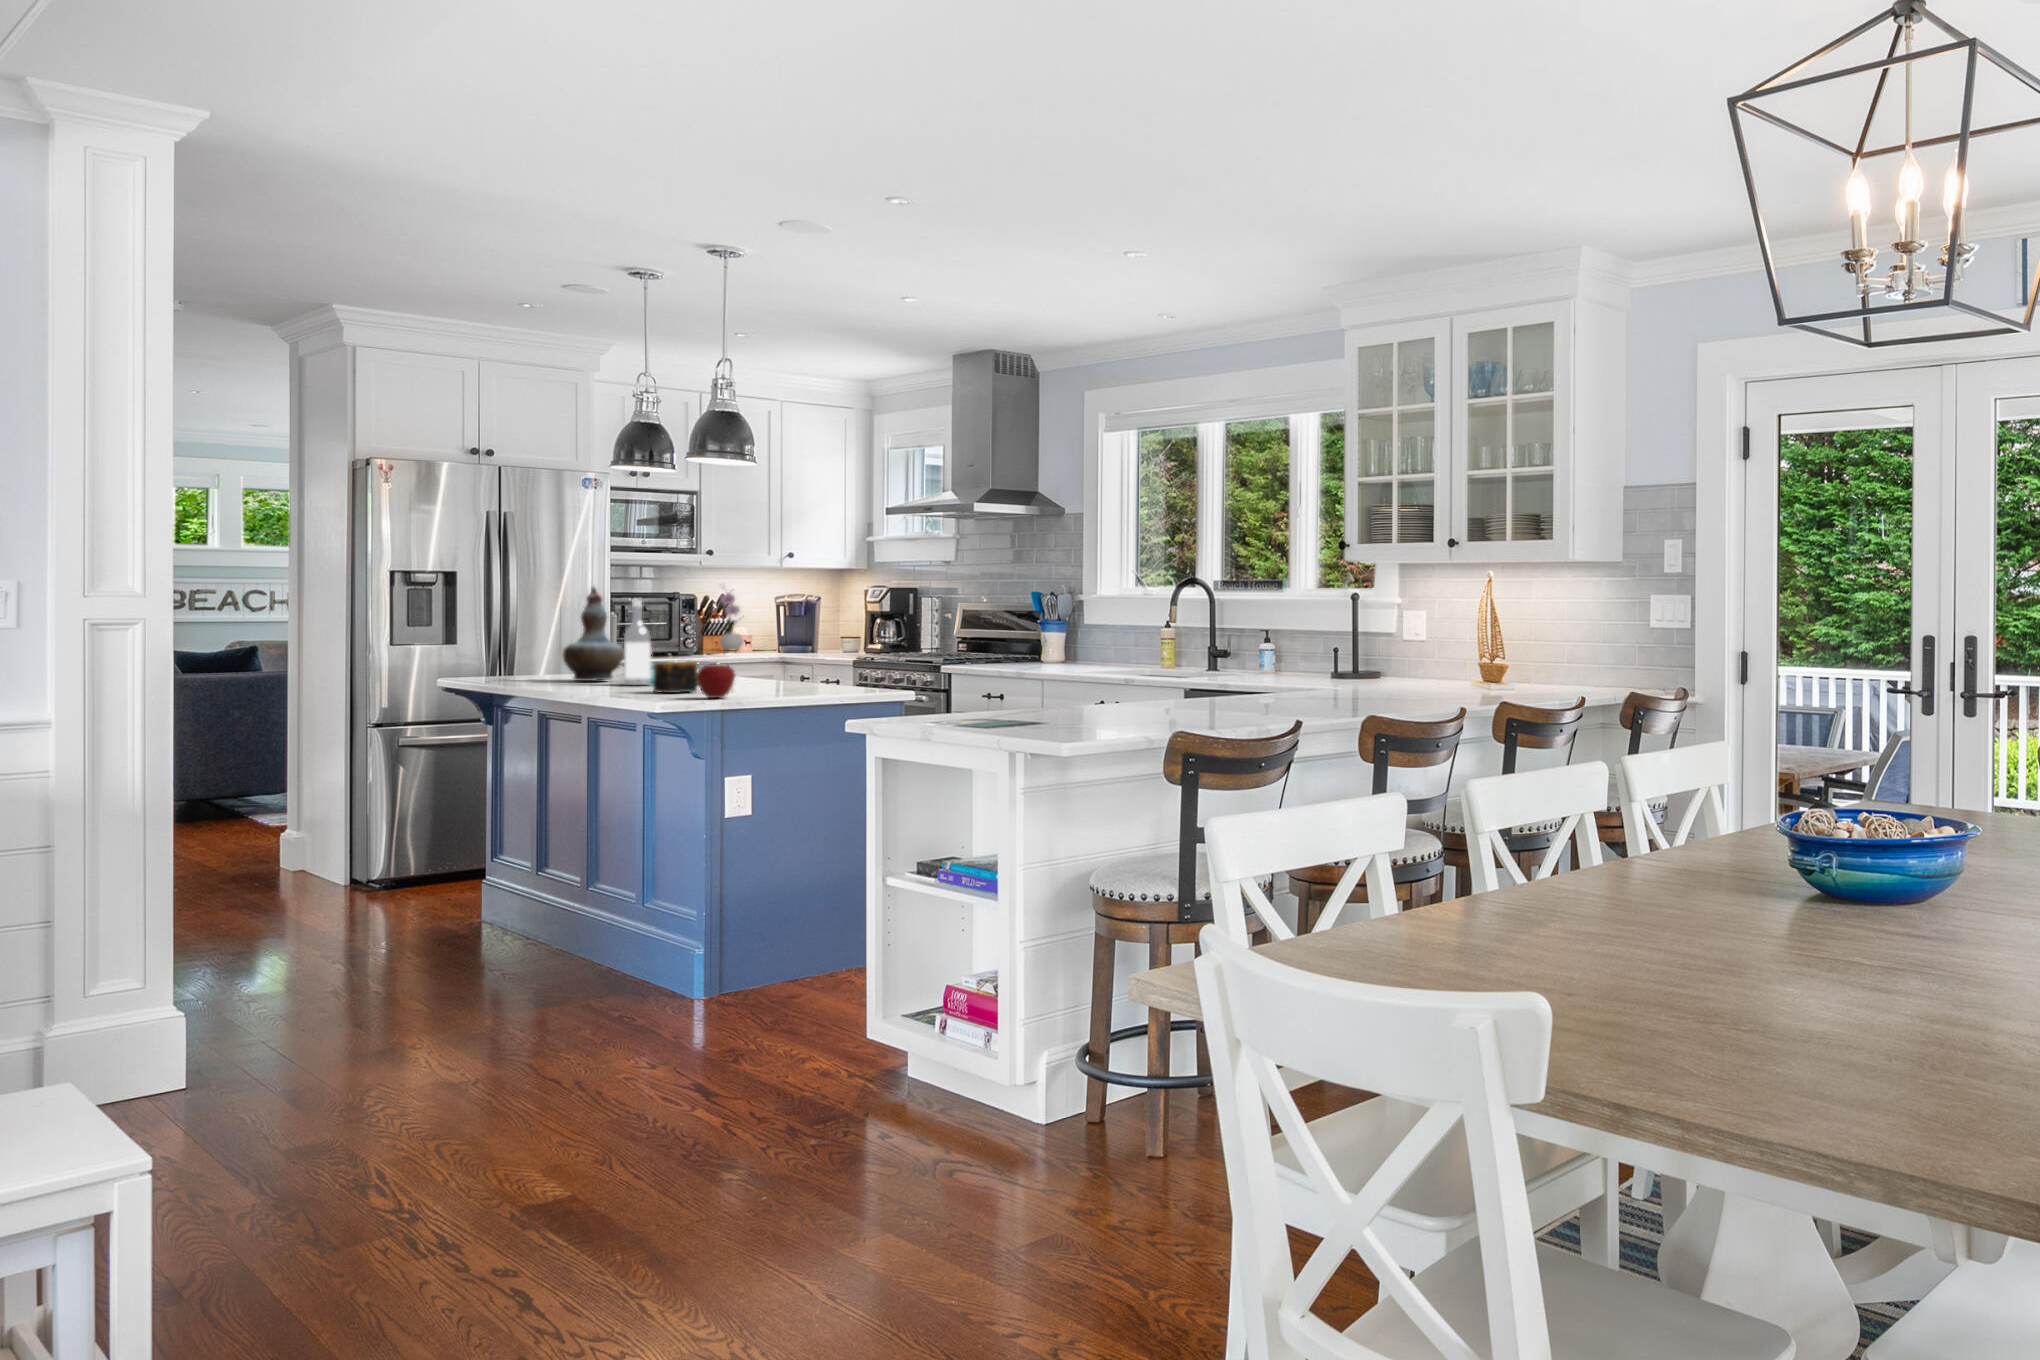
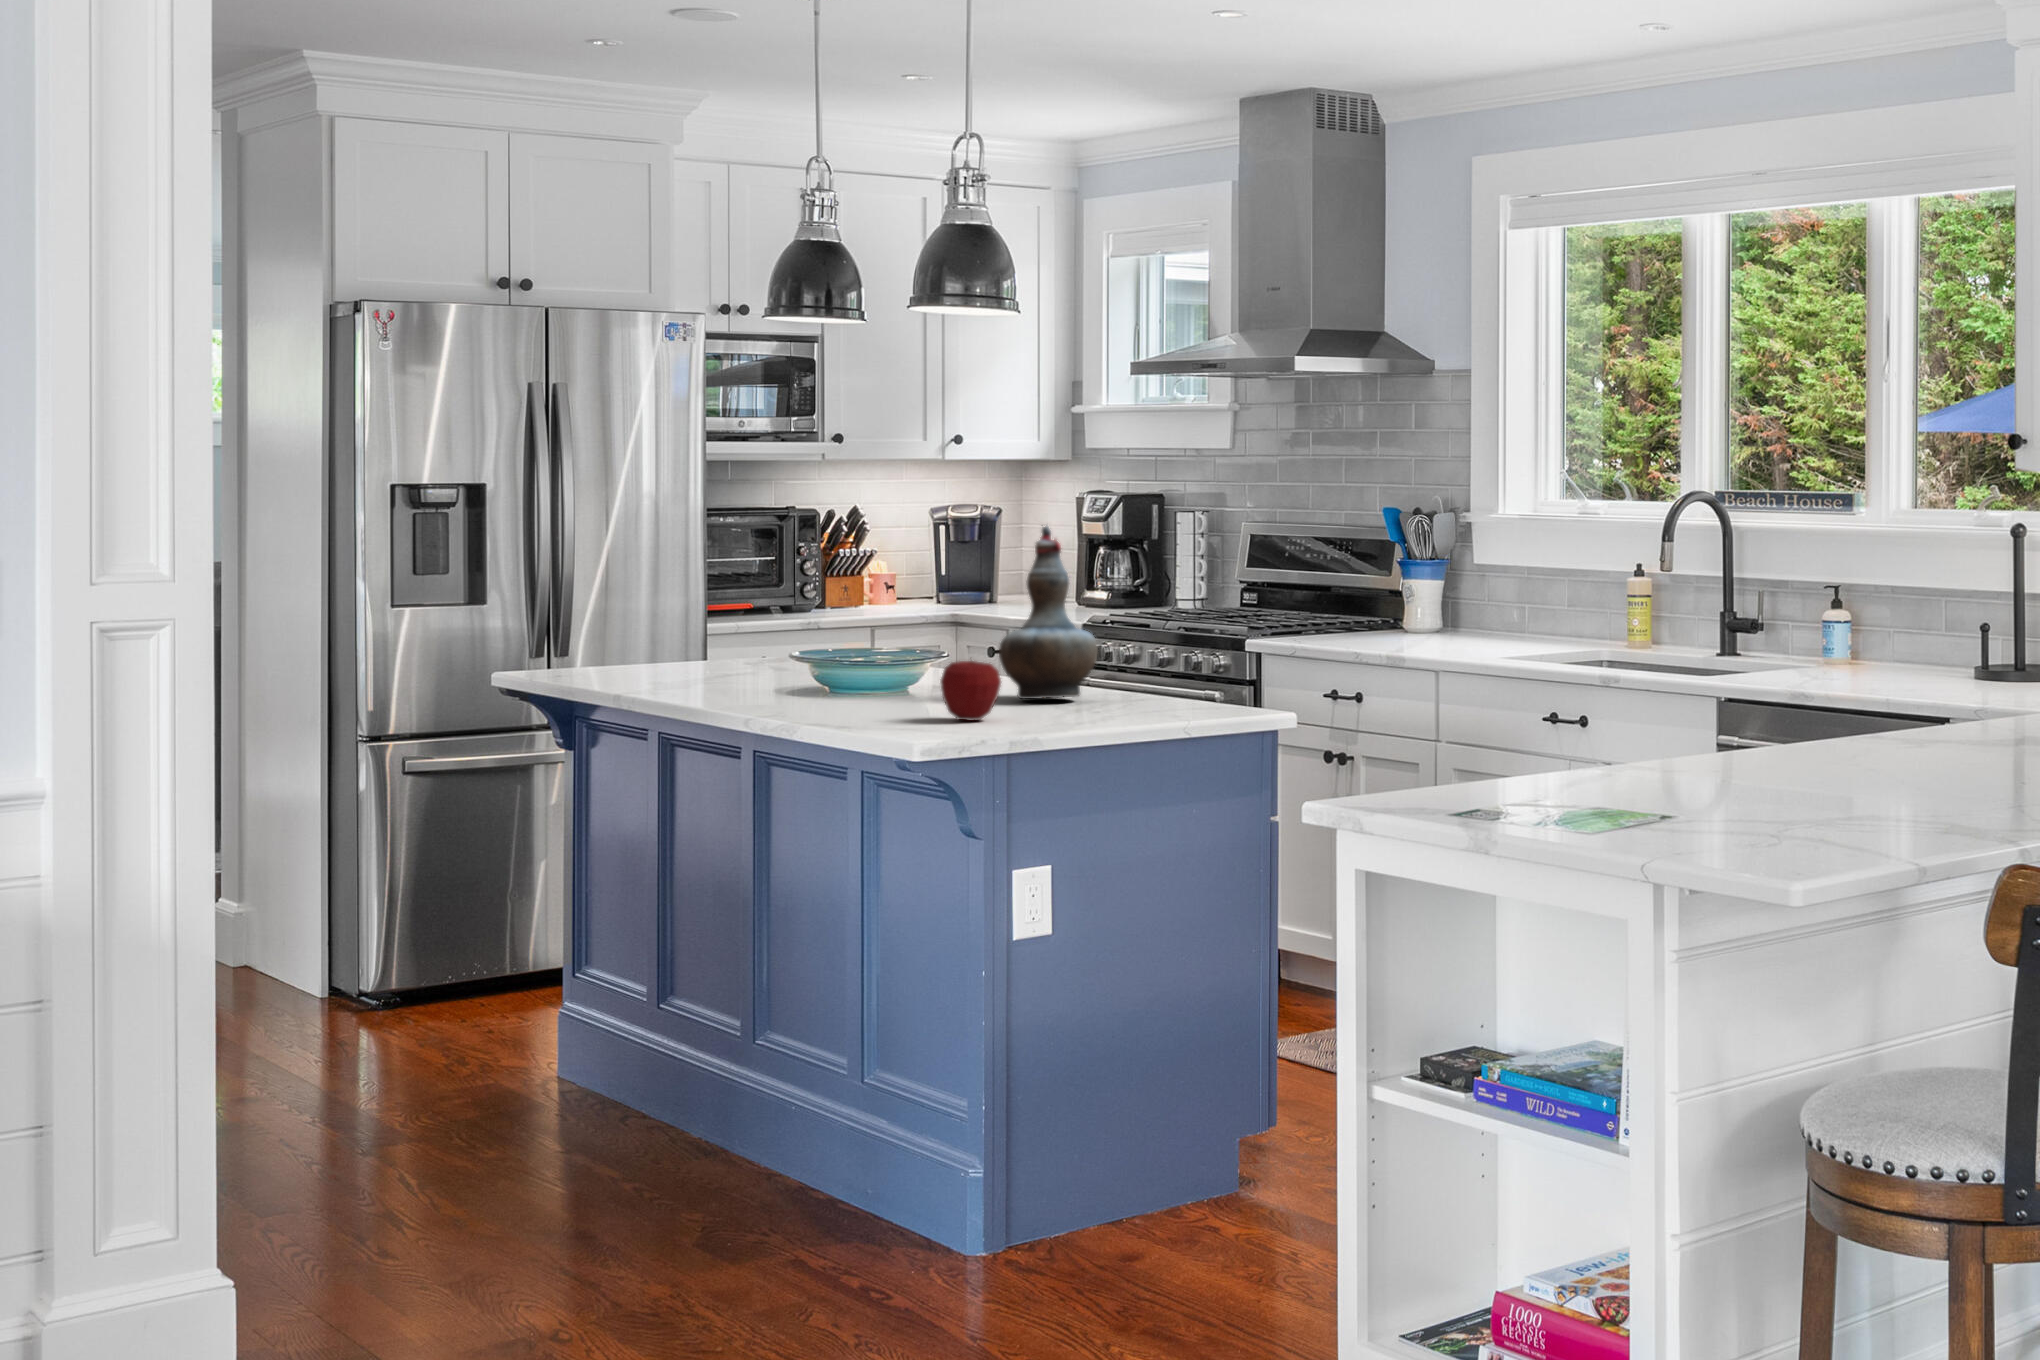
decorative vase: present [563,587,624,681] -> present [999,525,1098,699]
flower arrangement: present [719,593,743,650] -> none [848,488,887,600]
wine bottle: present [624,600,651,685] -> none [789,540,830,686]
candle: present [653,662,698,693] -> none [853,650,925,707]

